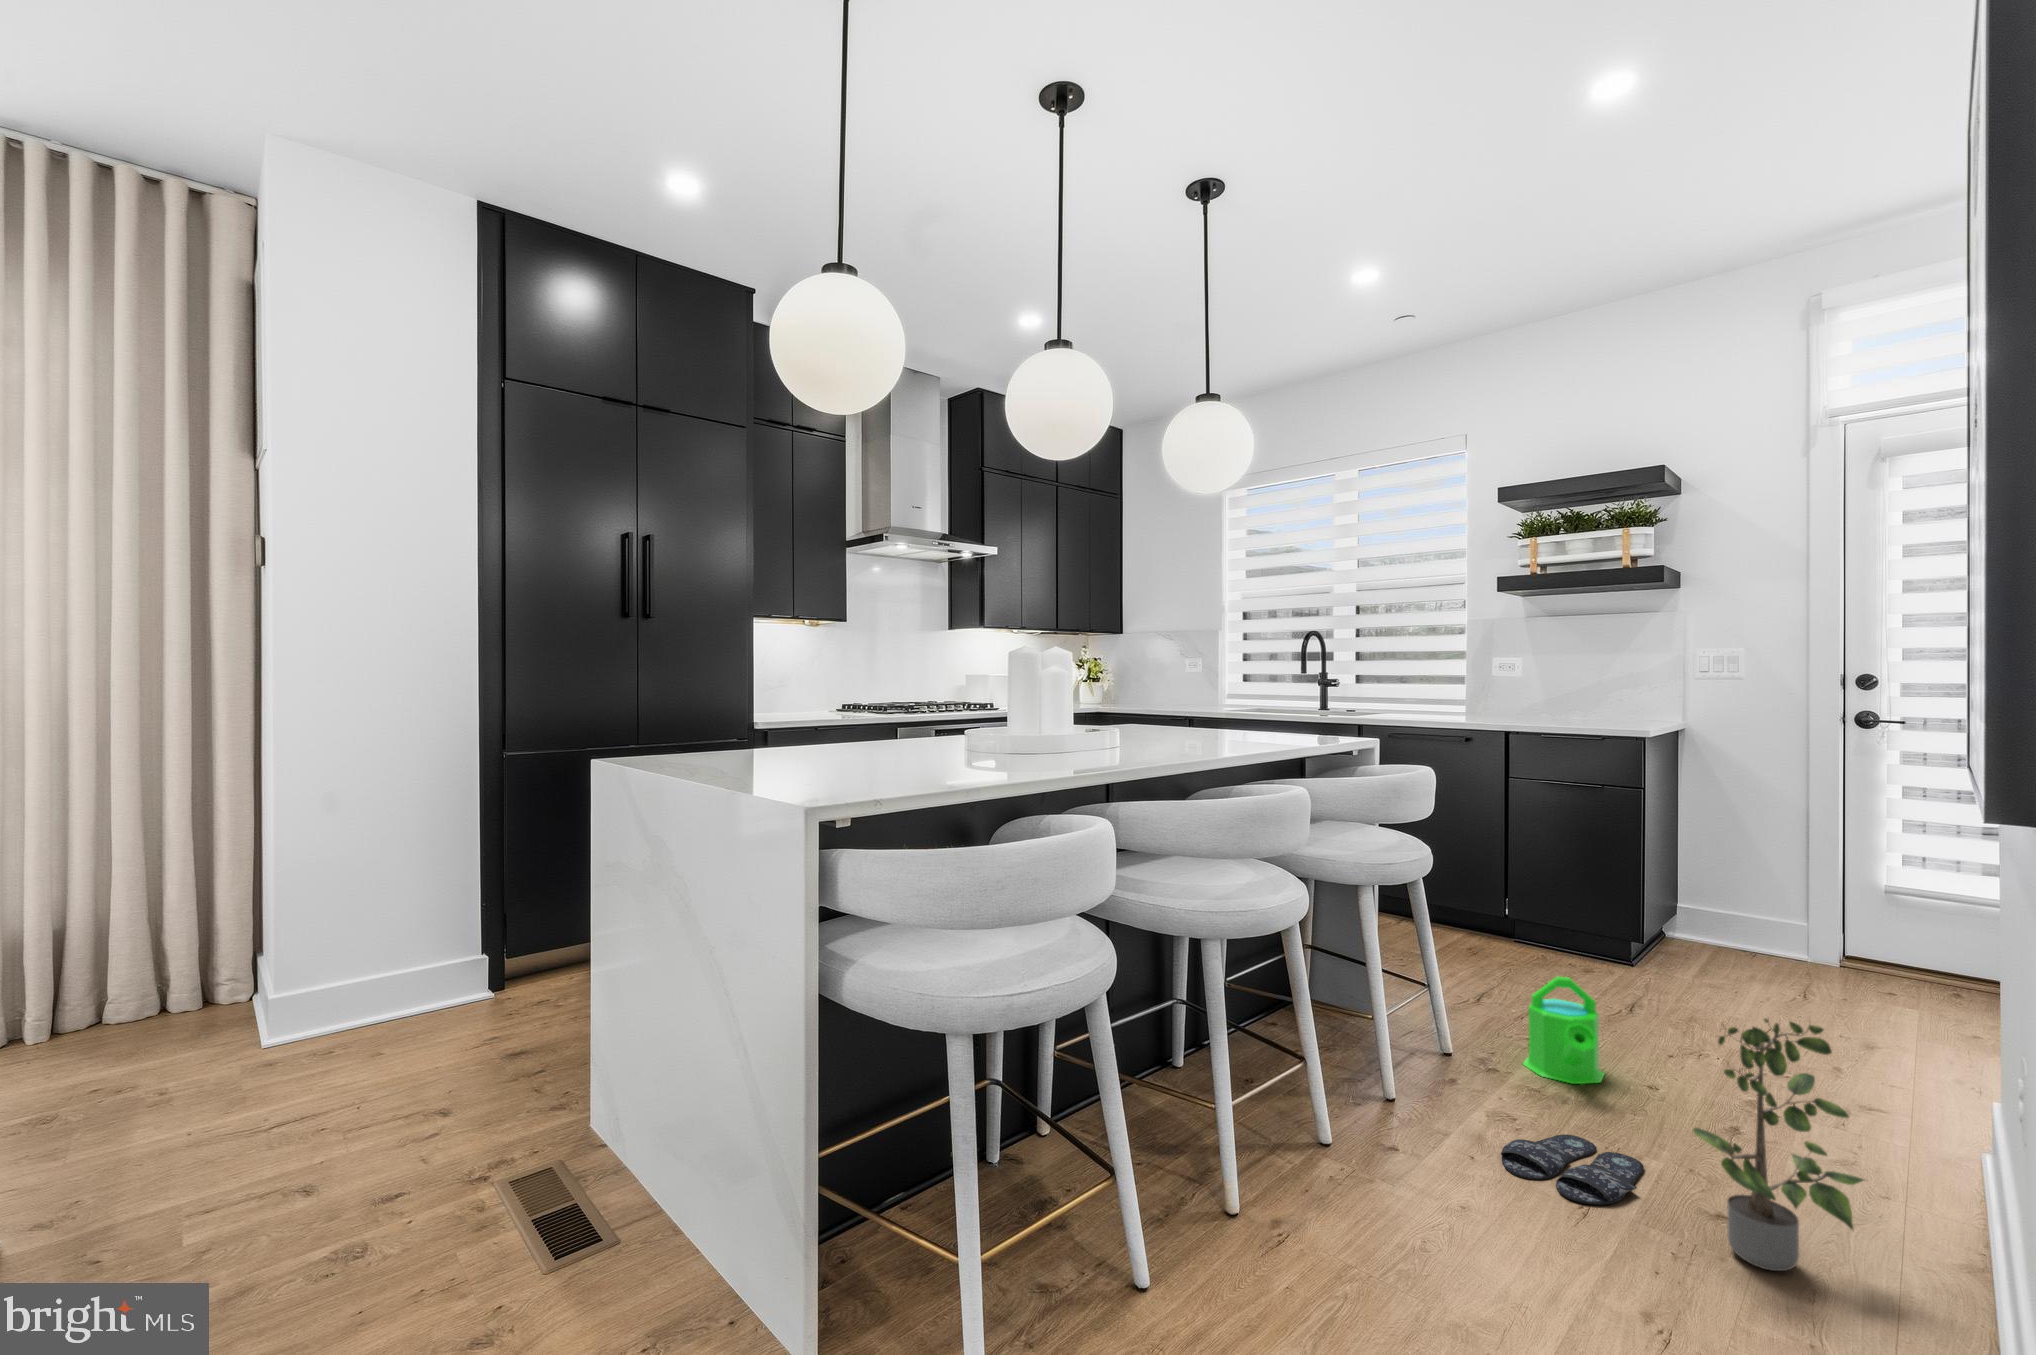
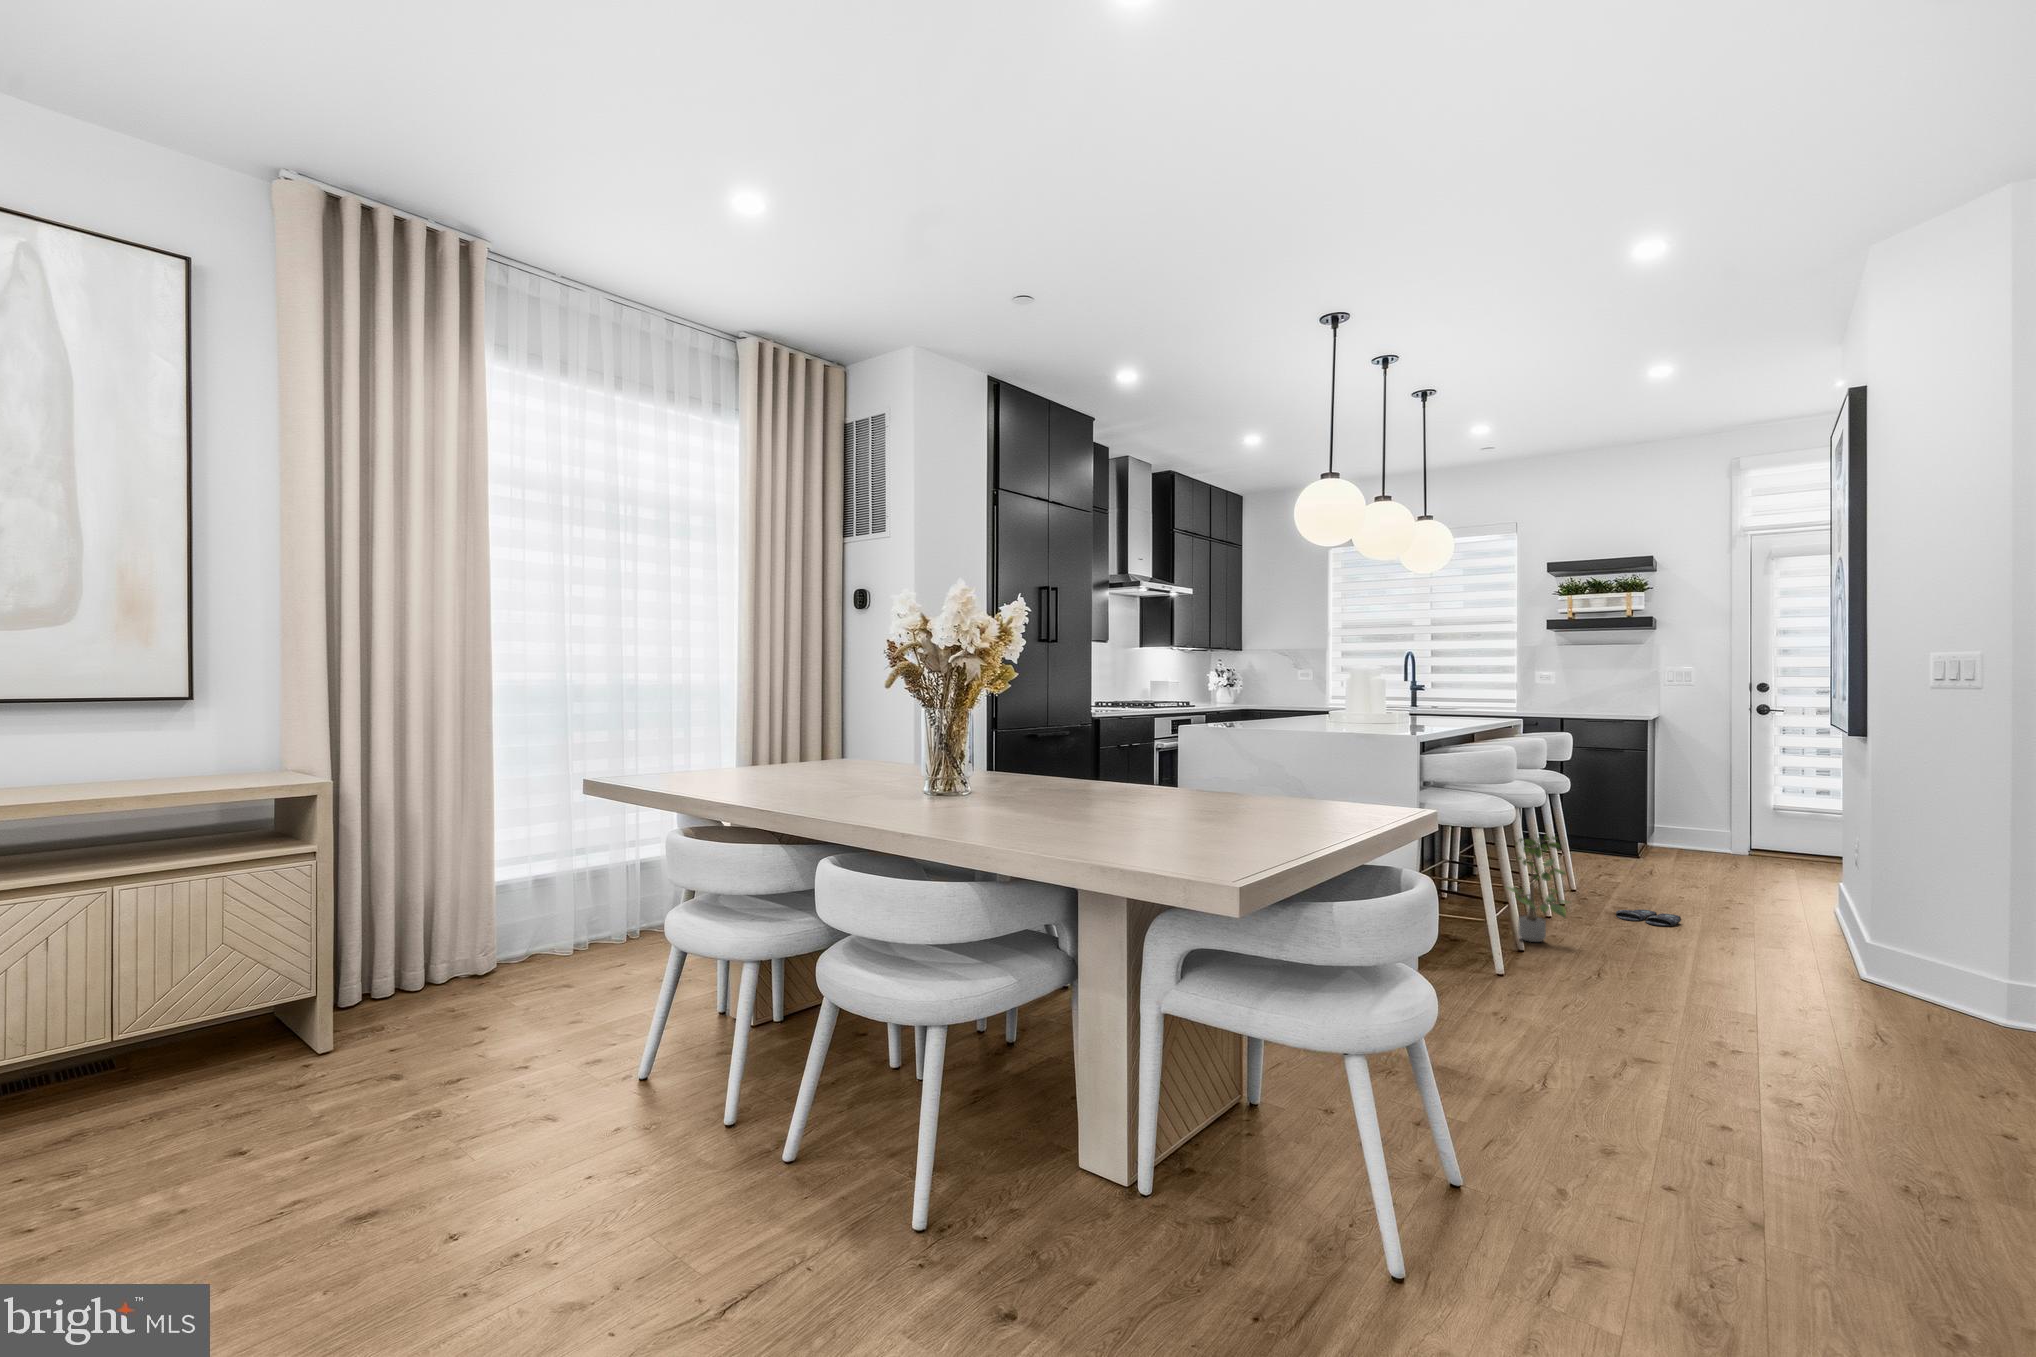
watering can: present [1523,977,1604,1084] -> none [1603,843,1648,896]
potted plant: present [1693,1019,1864,1271] -> present [1506,836,1569,942]

